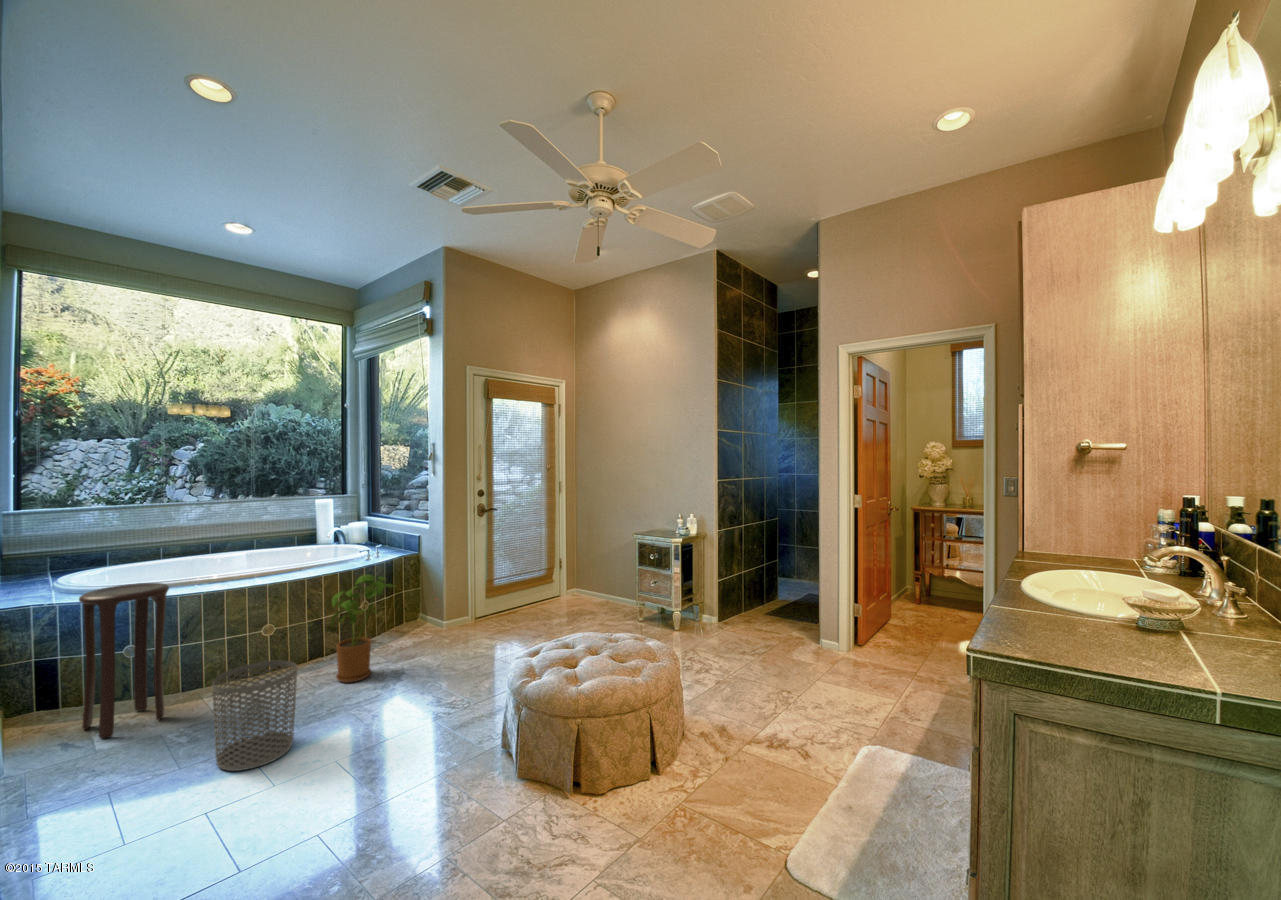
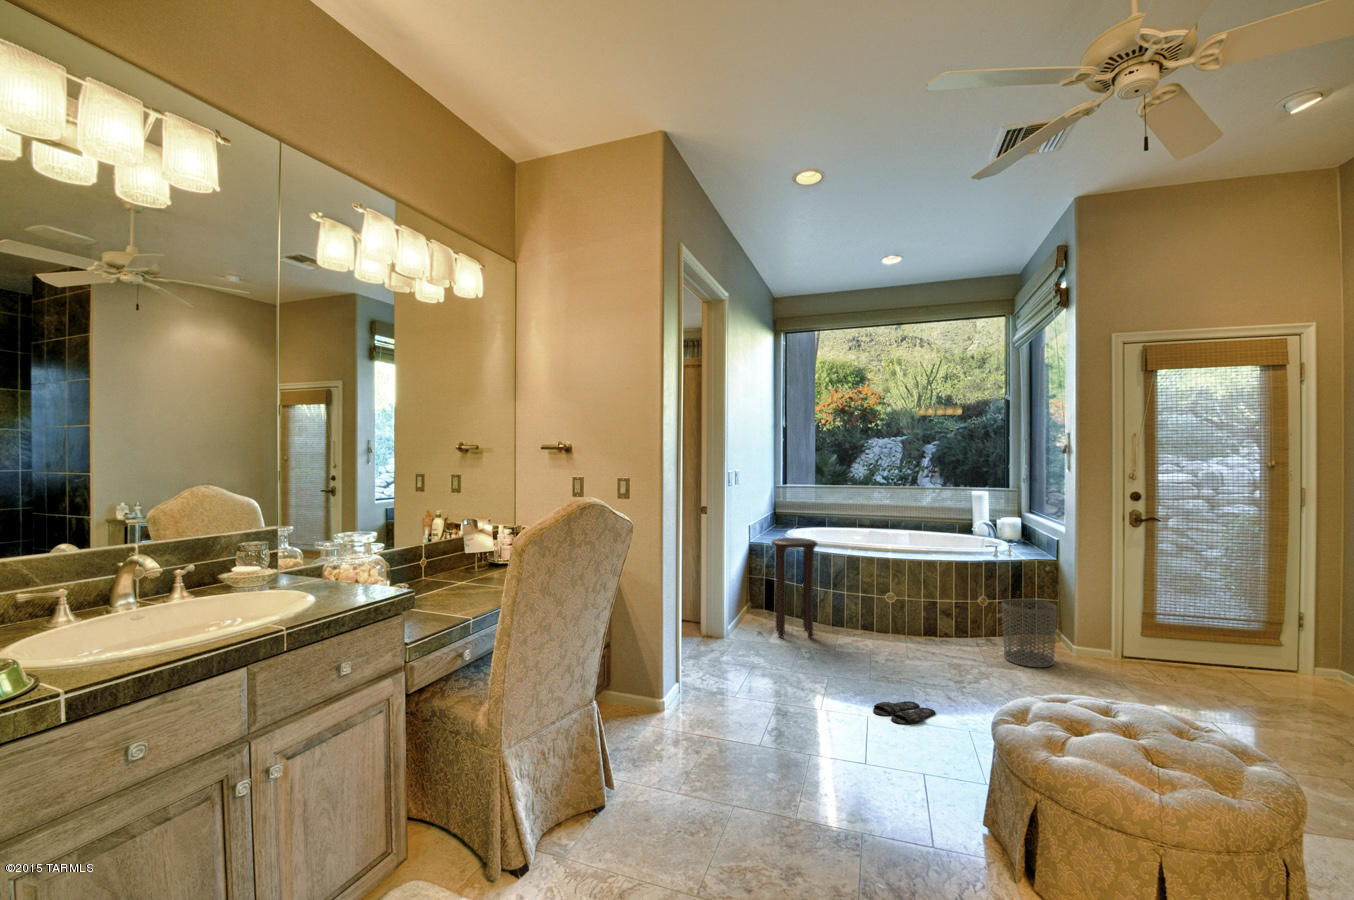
house plant: present [331,575,393,683] -> none [920,563,982,663]
waste bin: present [212,661,297,771] -> present [1002,598,1057,667]
slippers: none [346,735,412,772] -> present [873,701,935,724]

